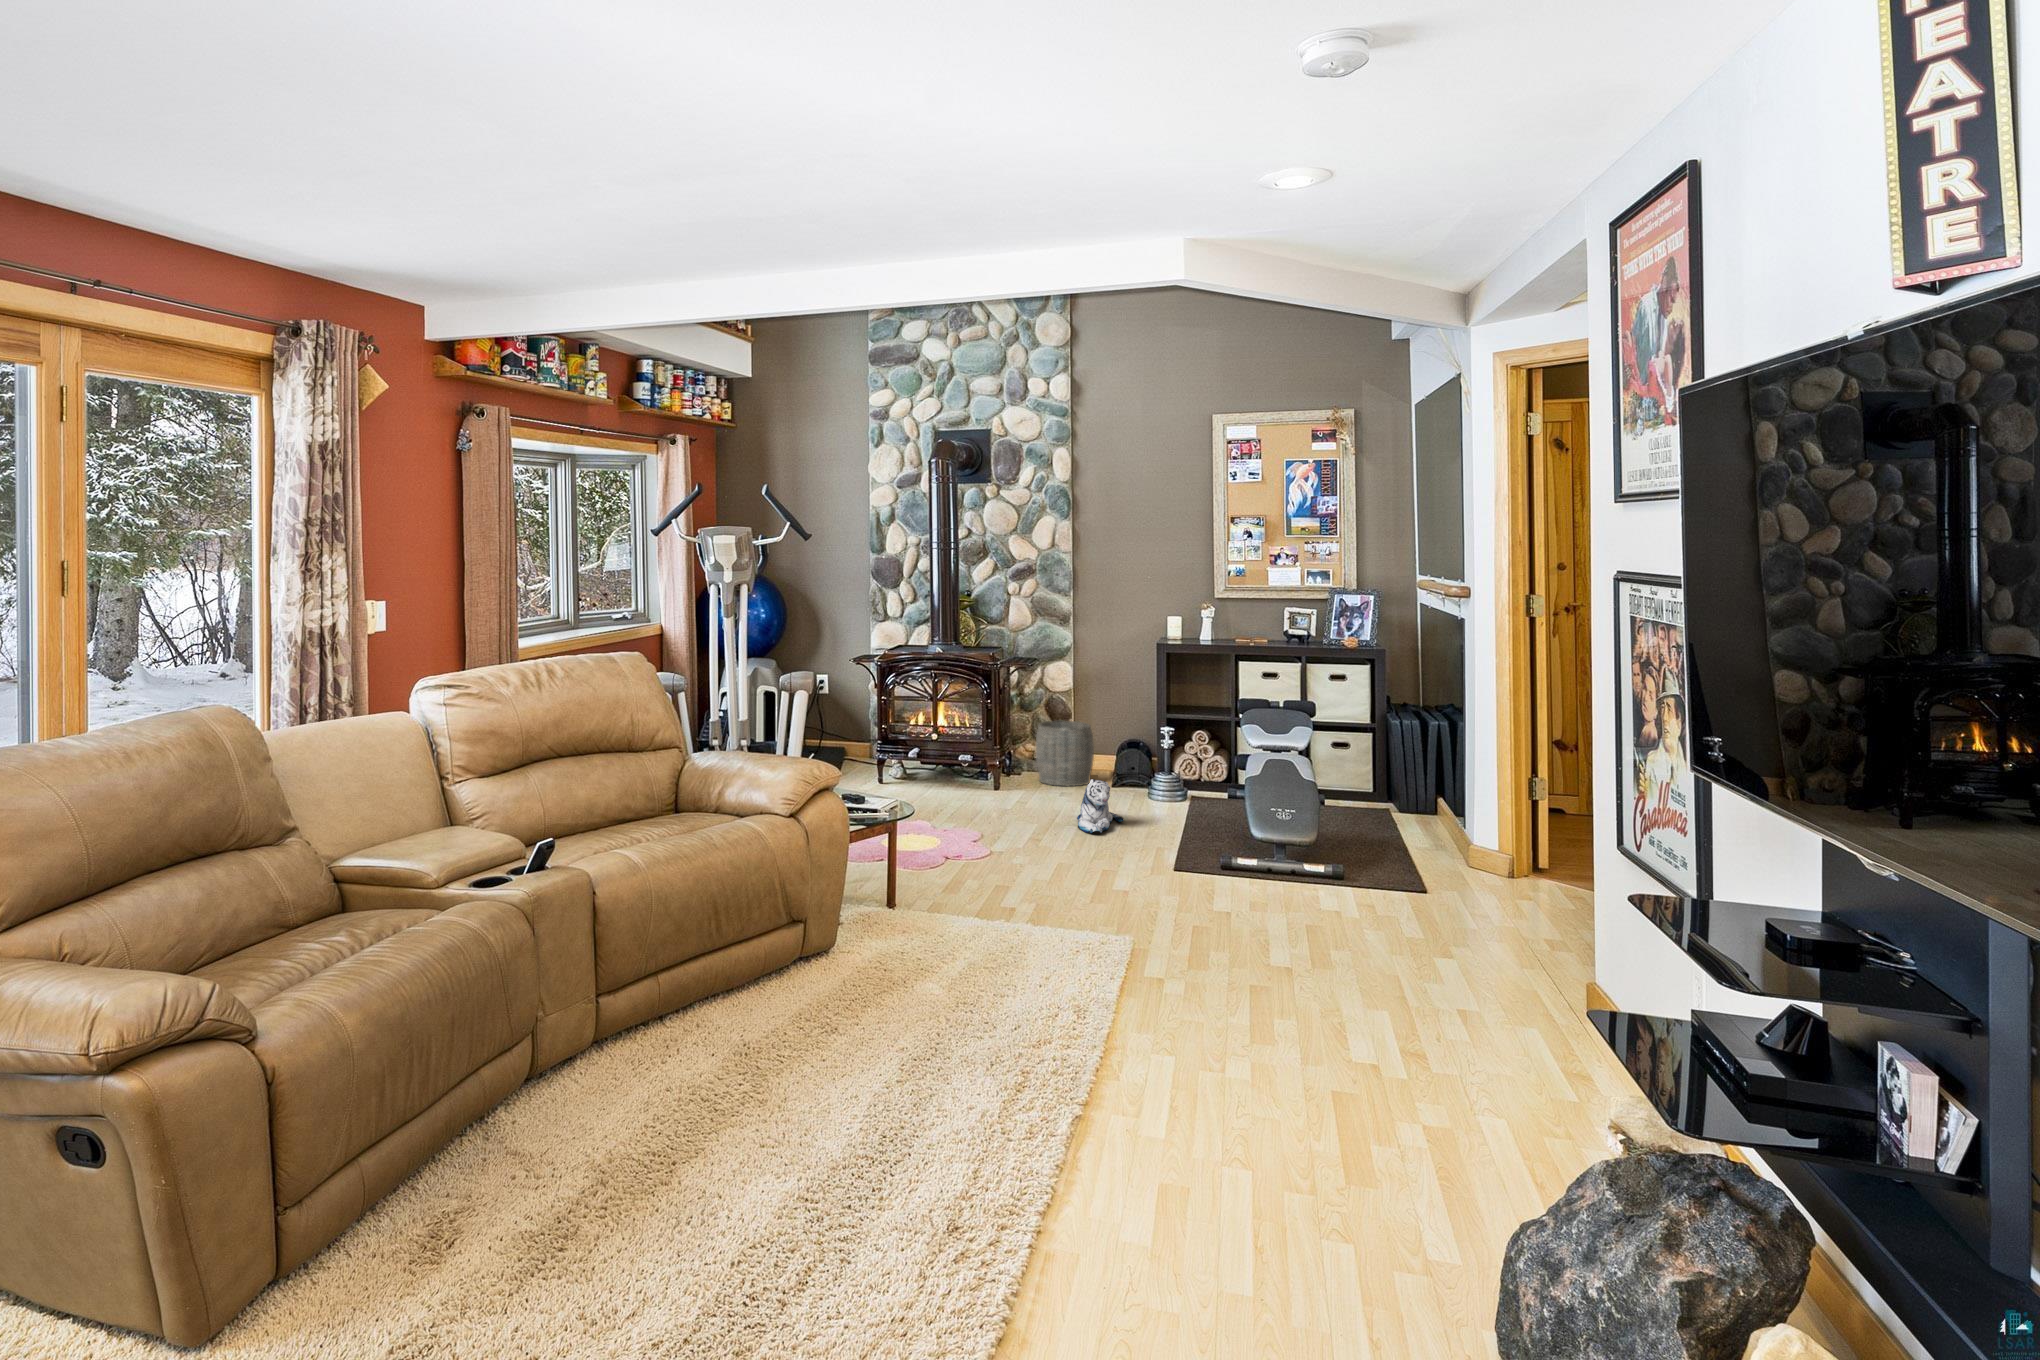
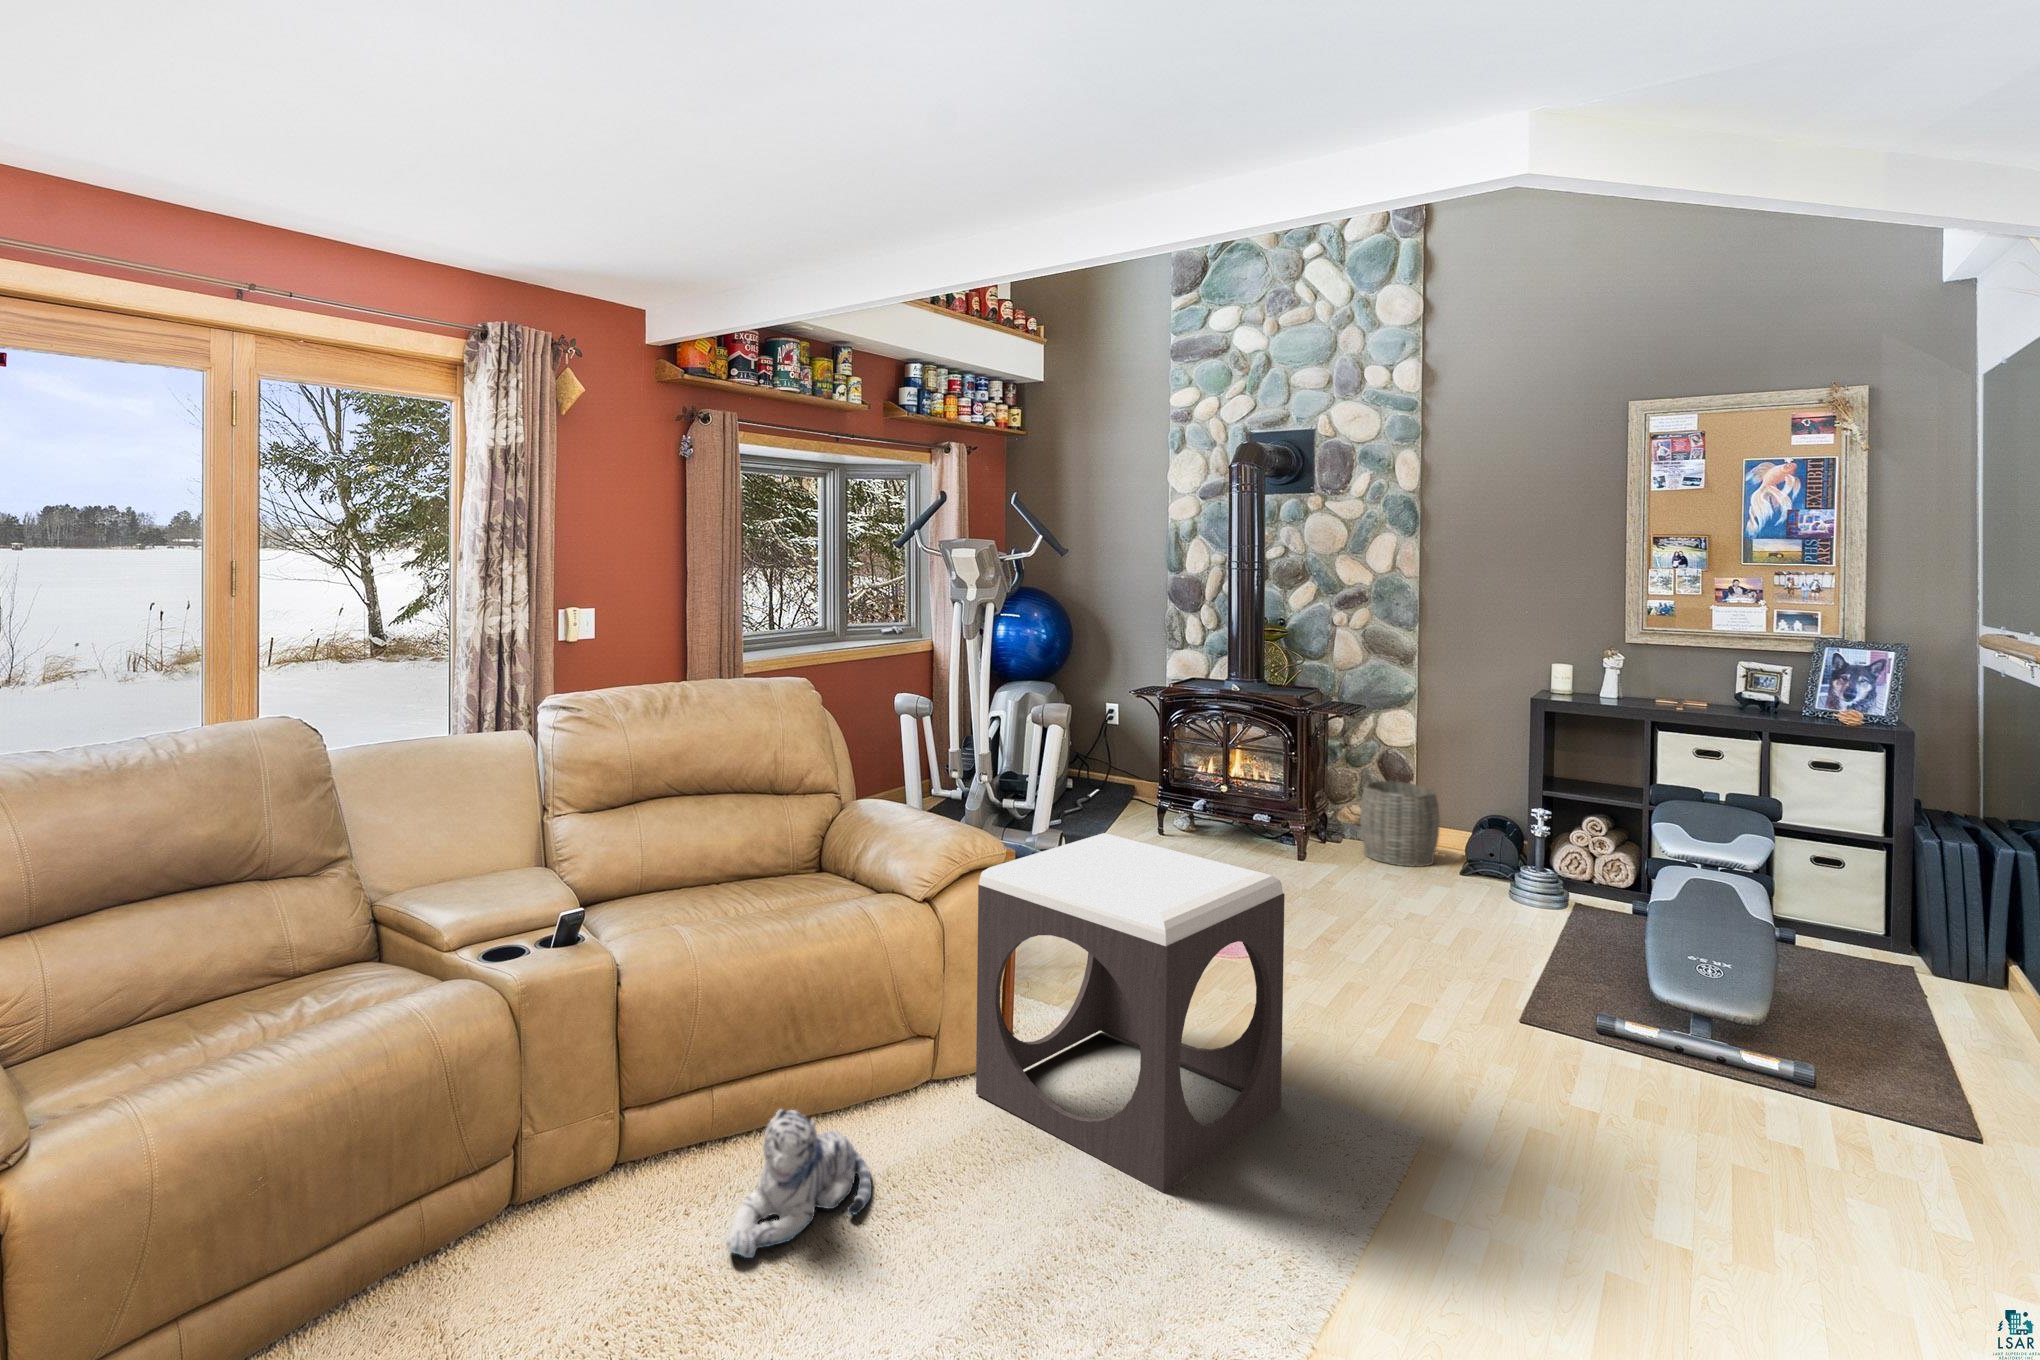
footstool: none [832,757,1044,990] -> present [976,833,1285,1193]
plush toy: present [1077,779,1124,833] -> present [727,1109,872,1258]

